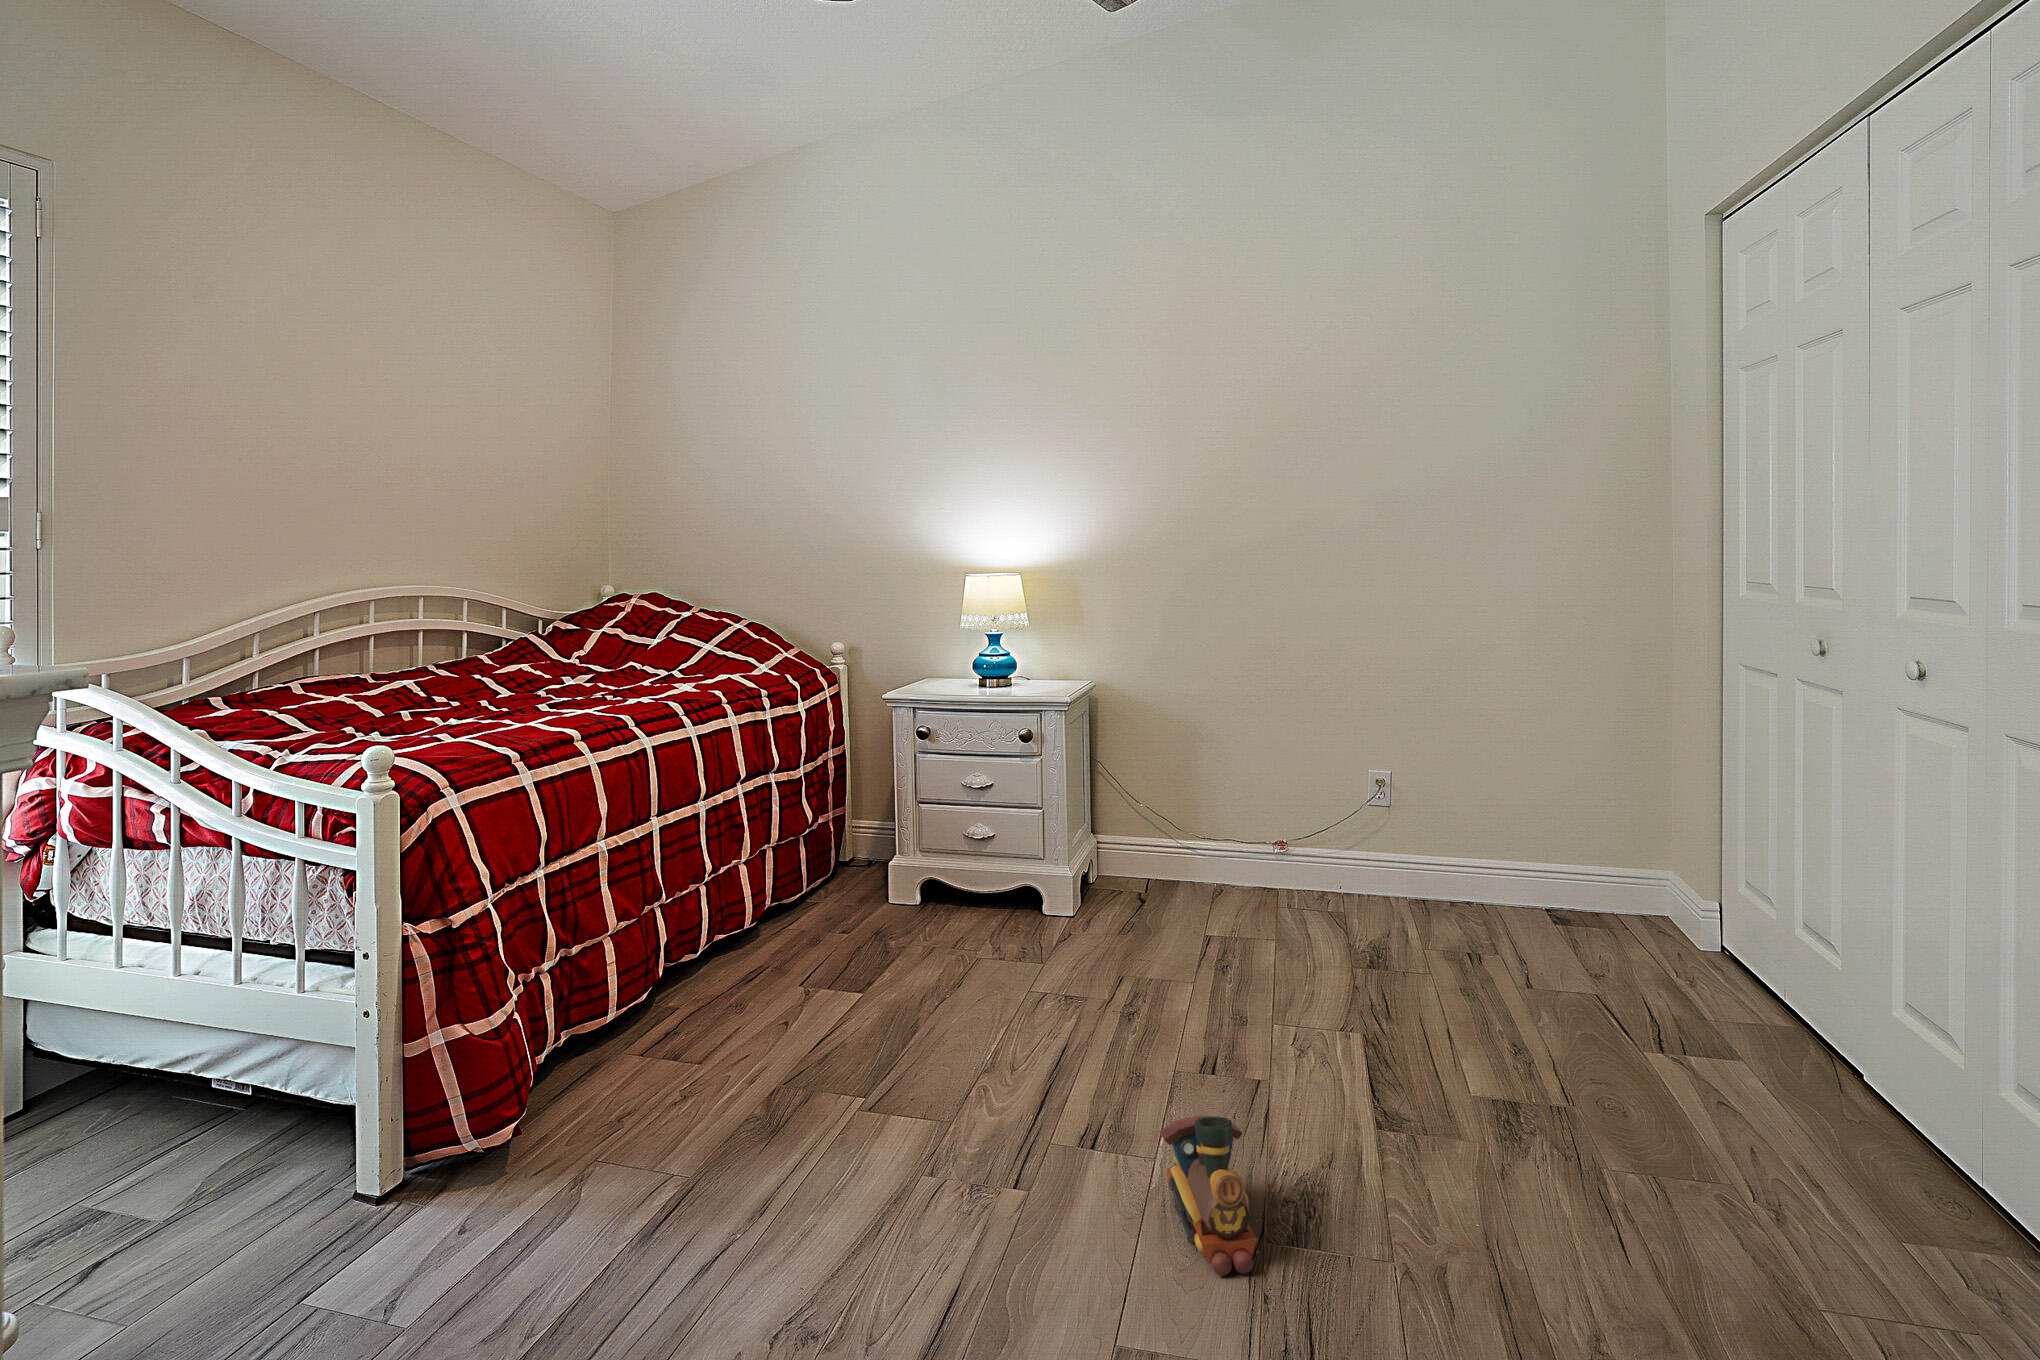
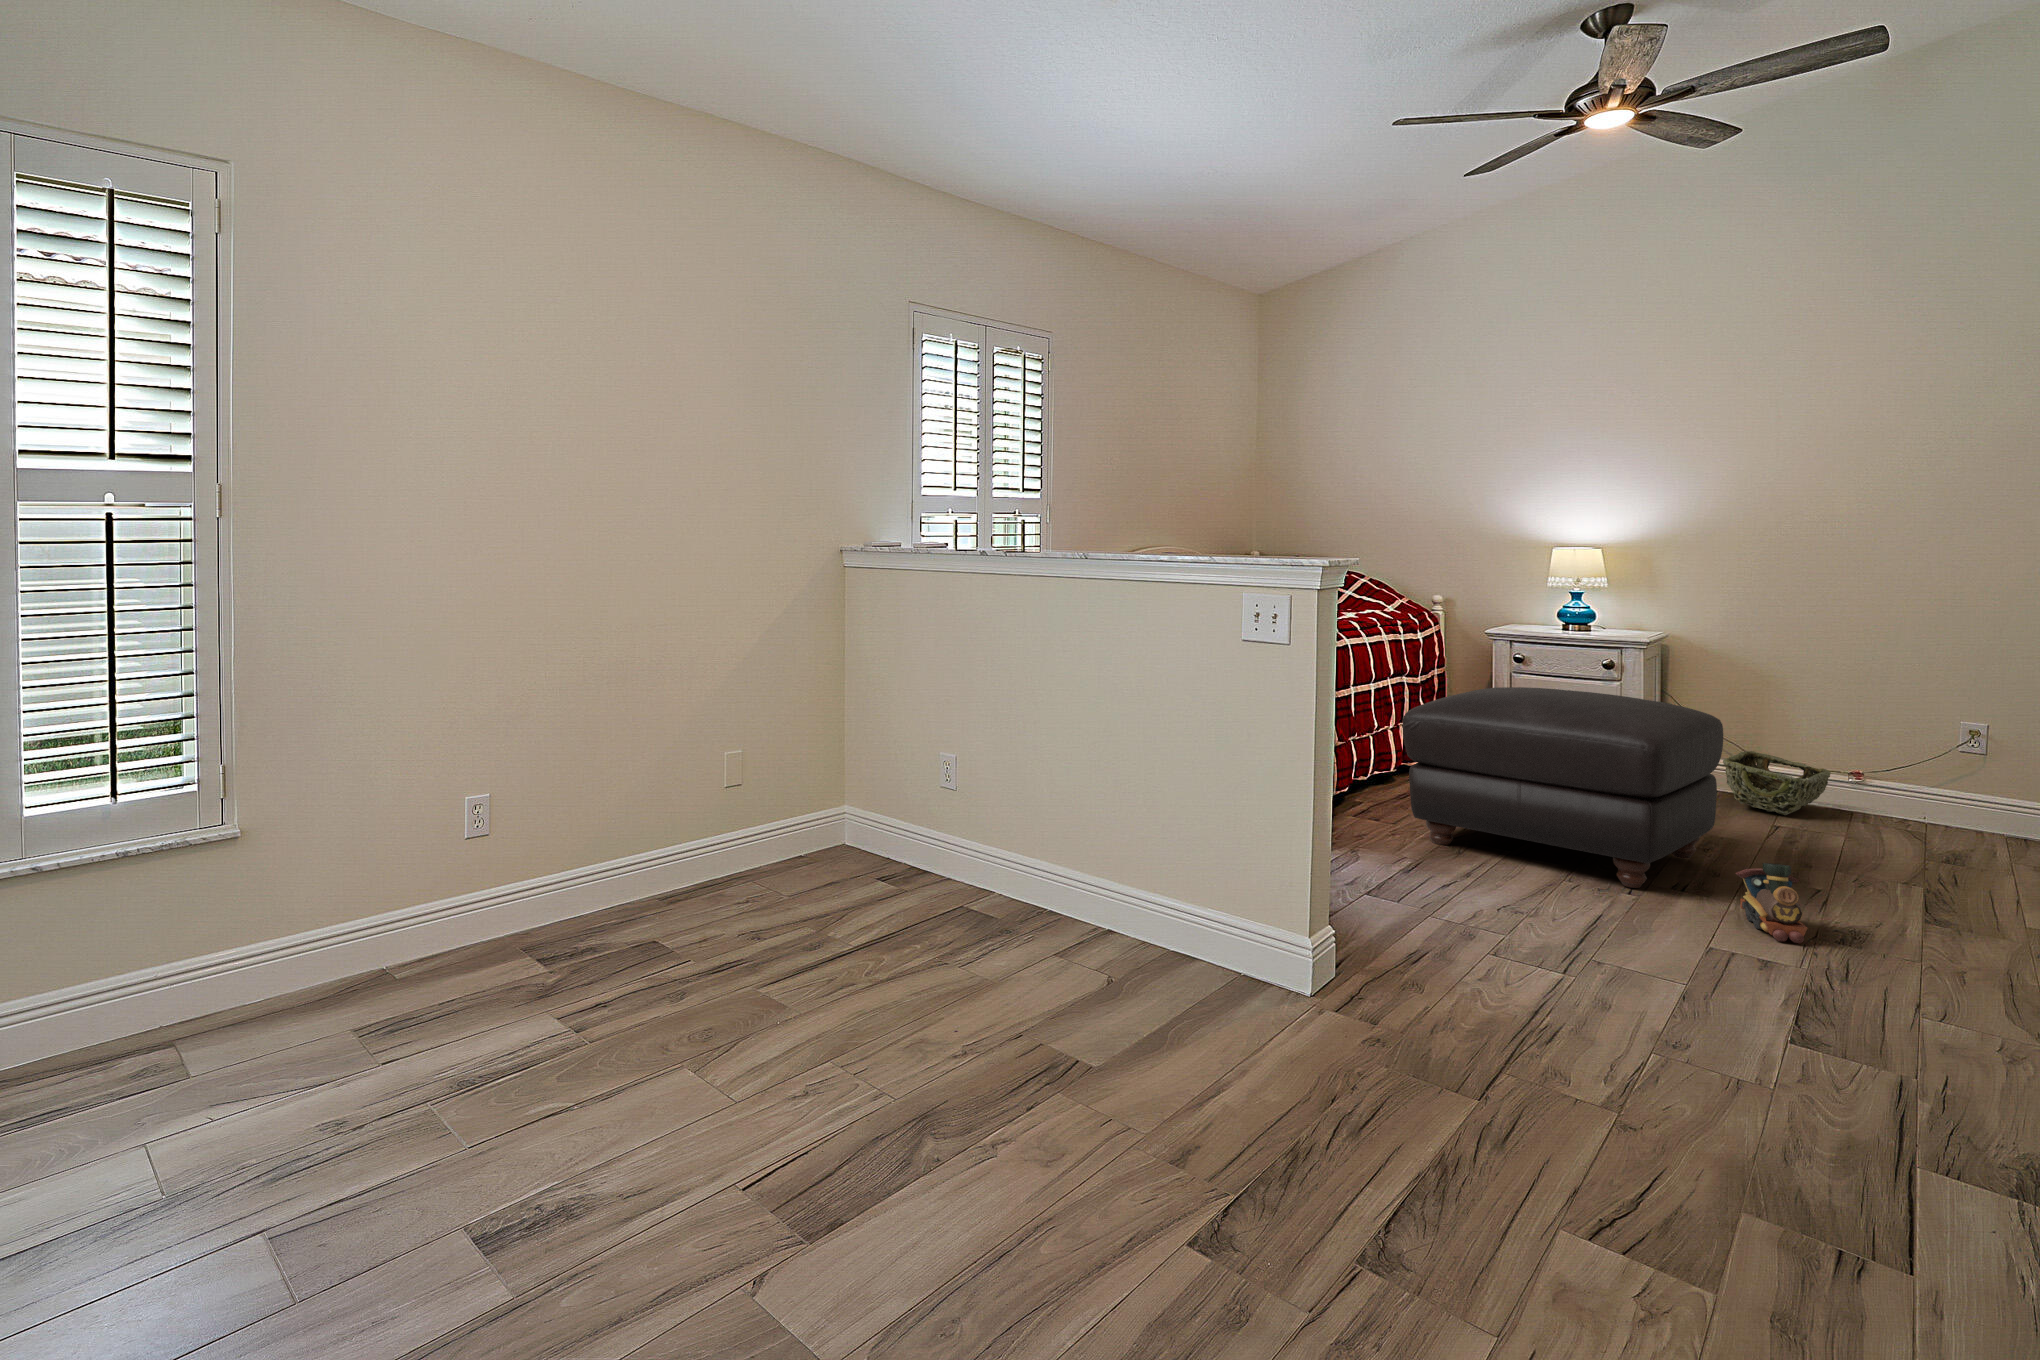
ottoman: none [693,800,1145,1162] -> present [1403,687,1723,888]
woven basket: none [1149,829,1253,918] -> present [1723,751,1831,815]

